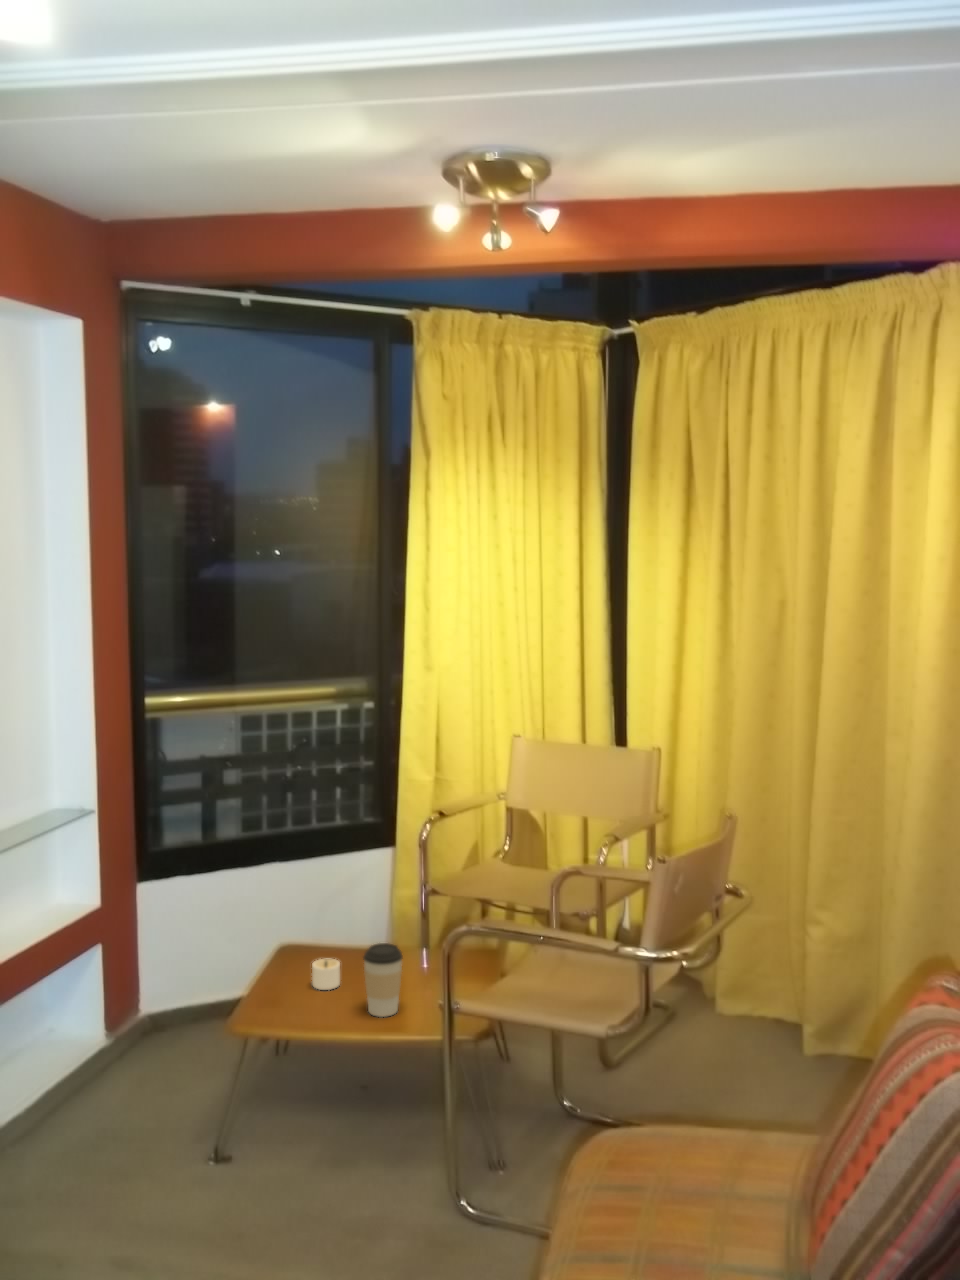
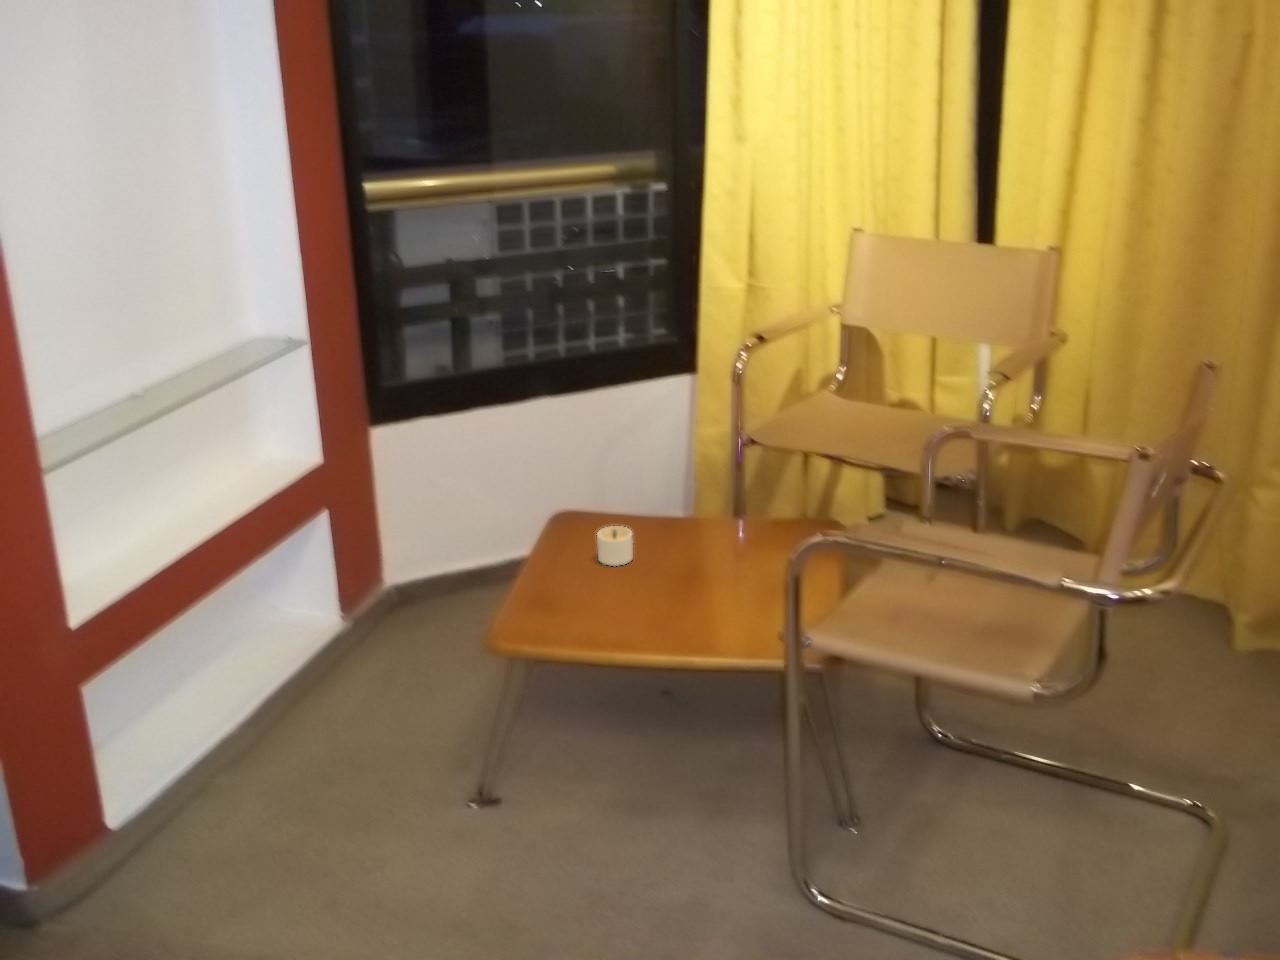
coffee cup: present [363,943,403,1017] -> none [662,513,714,604]

